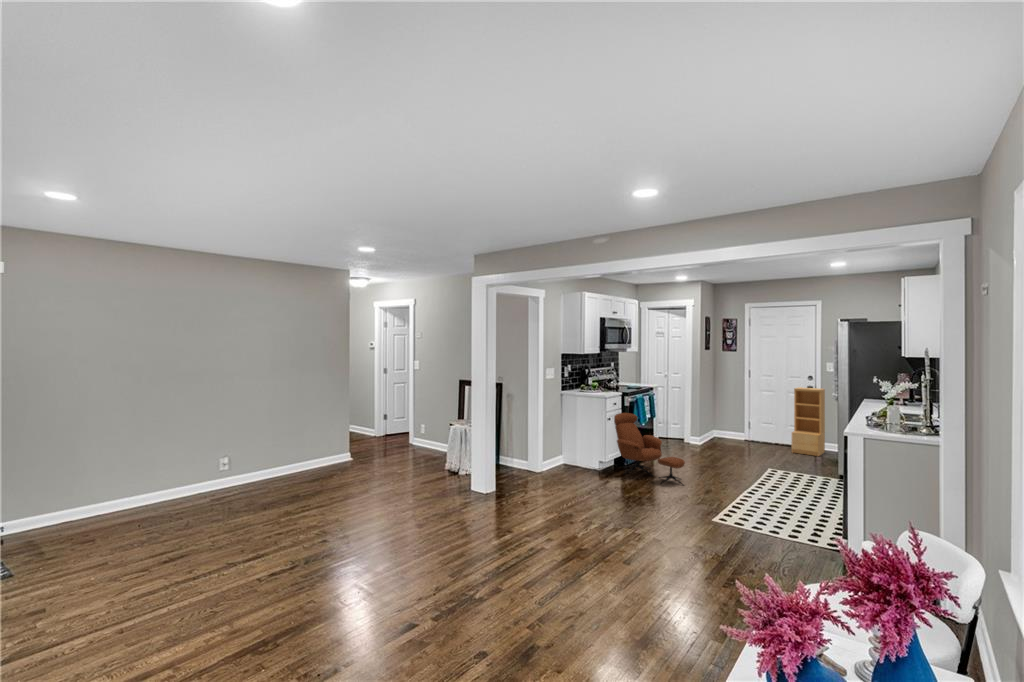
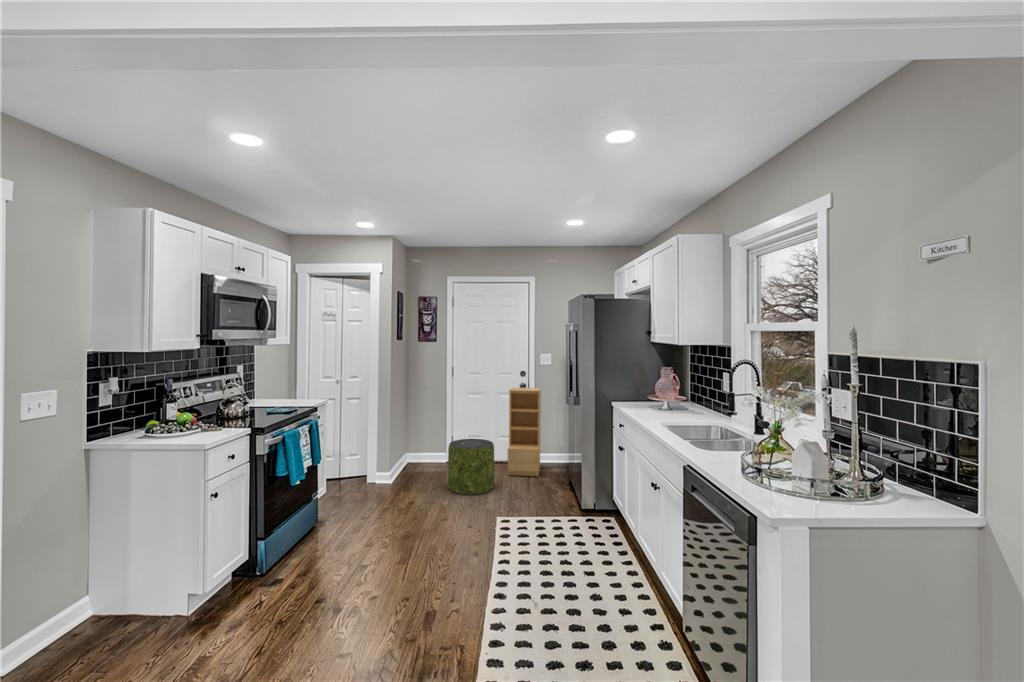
lounge chair: present [614,413,685,484] -> none [229,469,379,625]
pouf: none [741,421,777,458] -> present [448,439,494,495]

